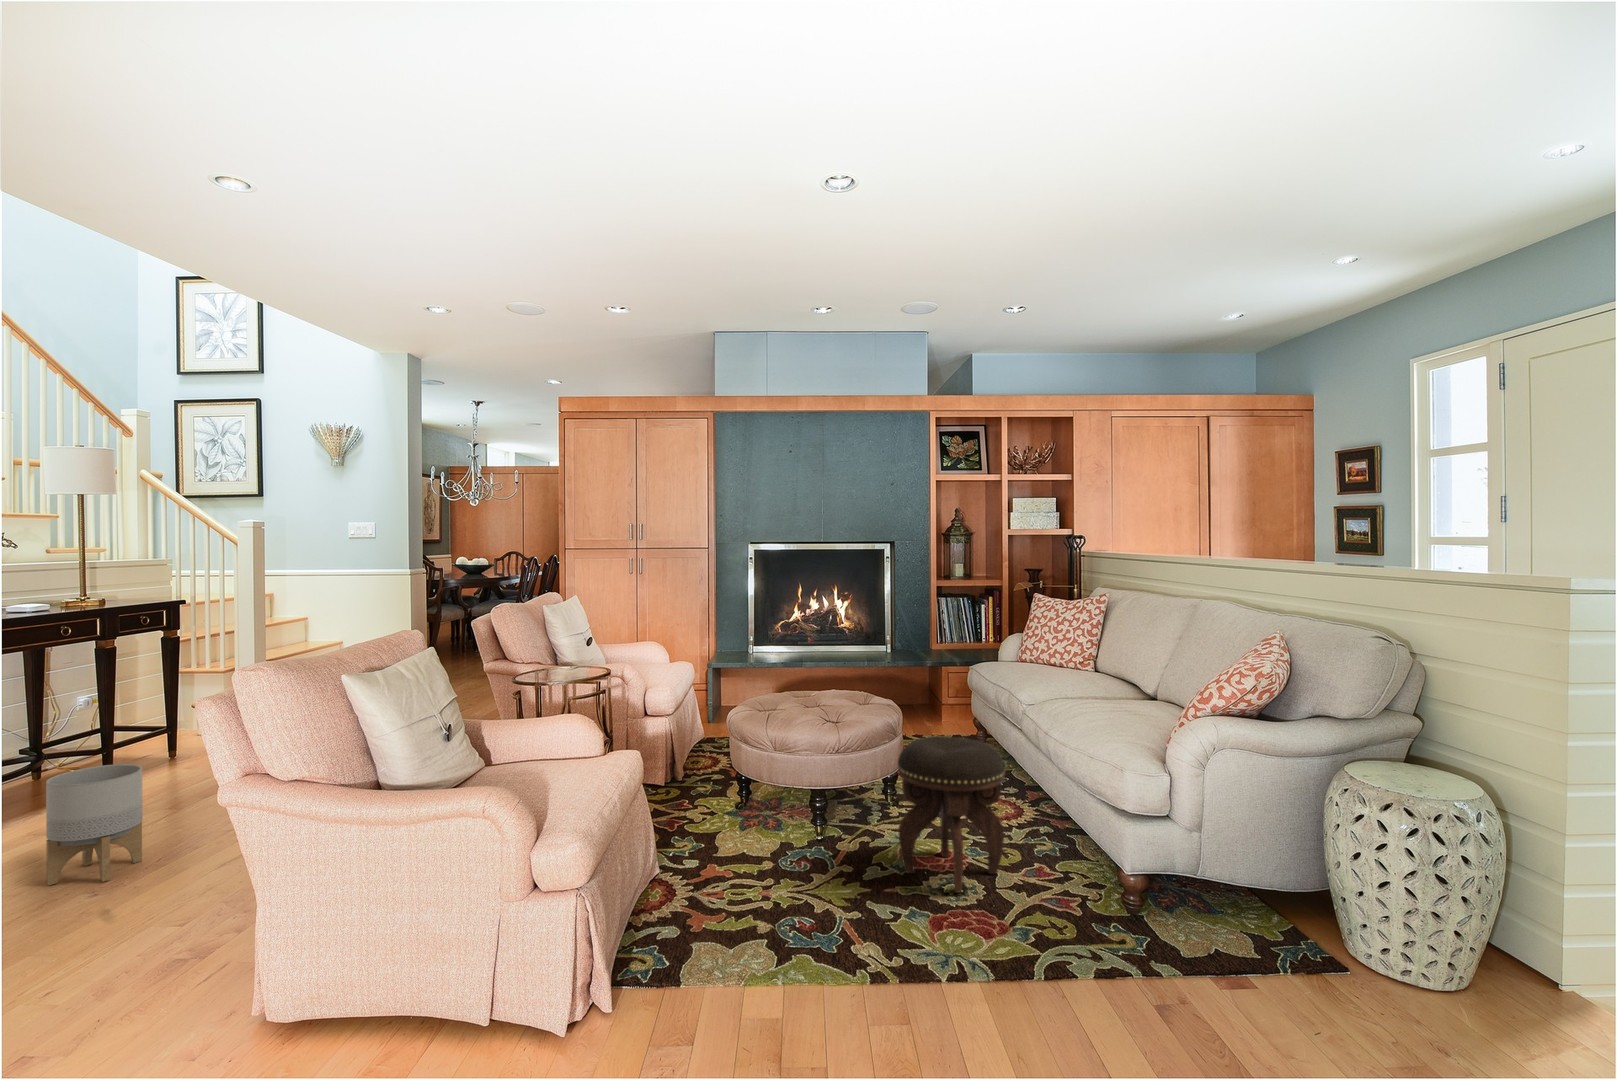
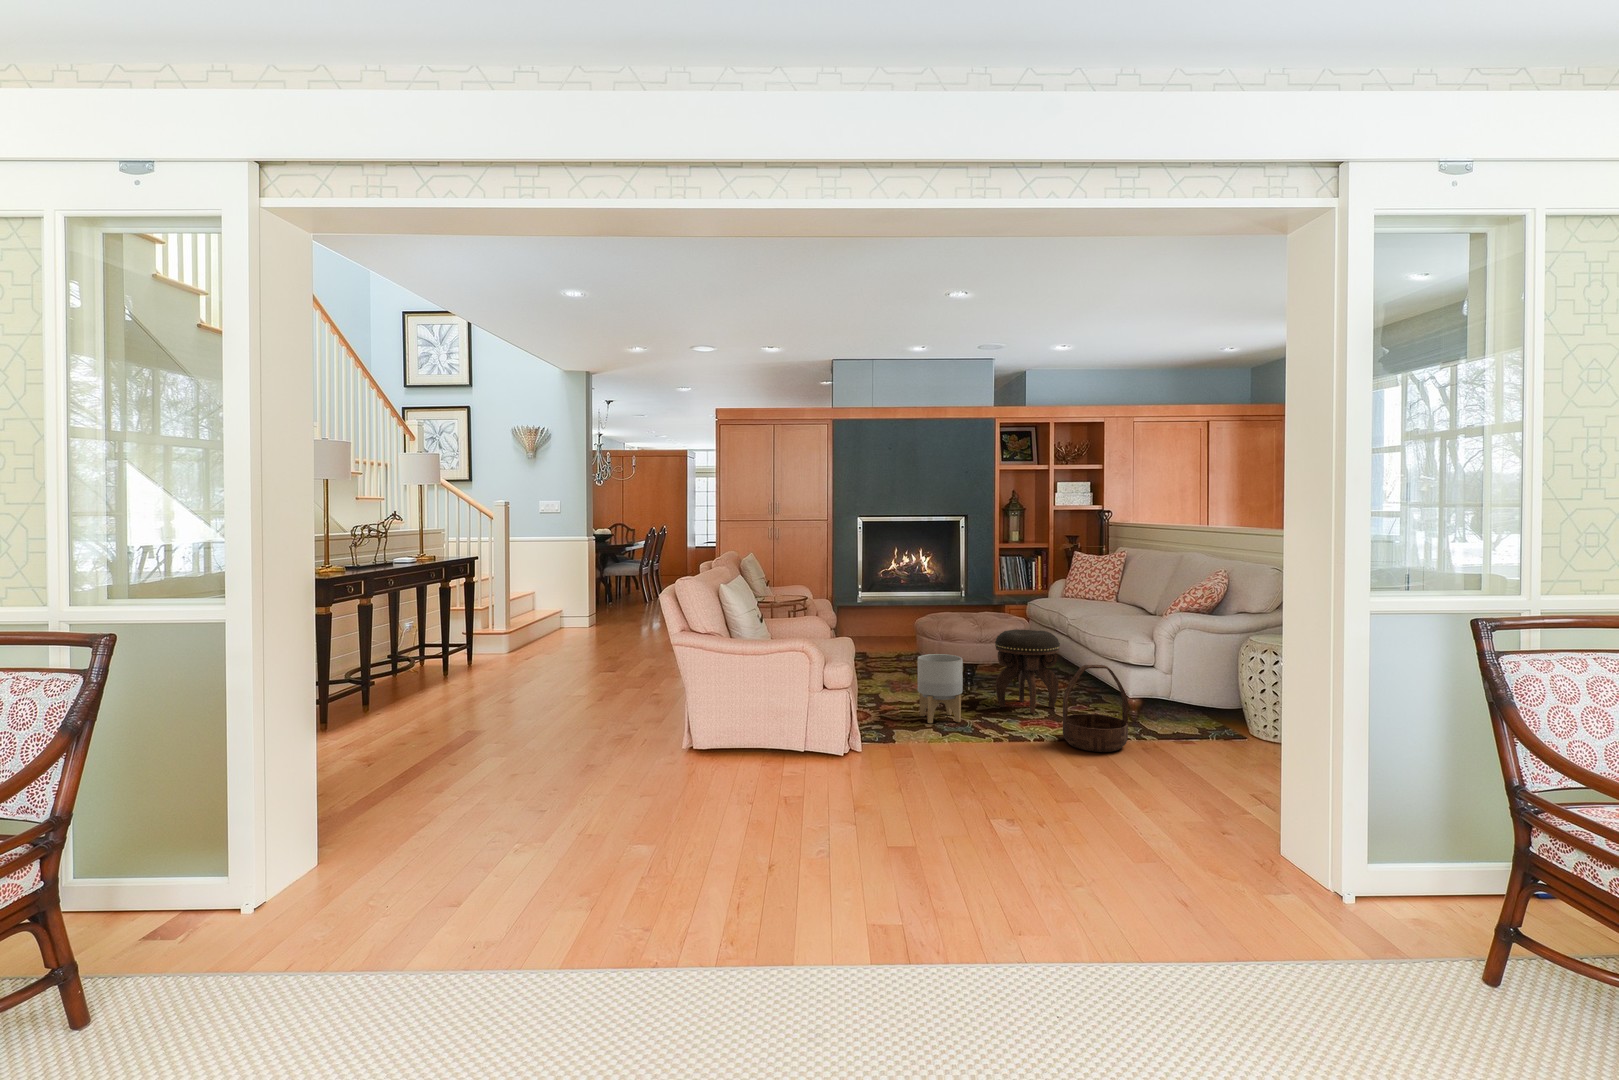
planter: present [46,764,142,885] -> present [918,654,963,723]
basket: none [1003,841,1132,1033] -> present [1063,665,1128,752]

